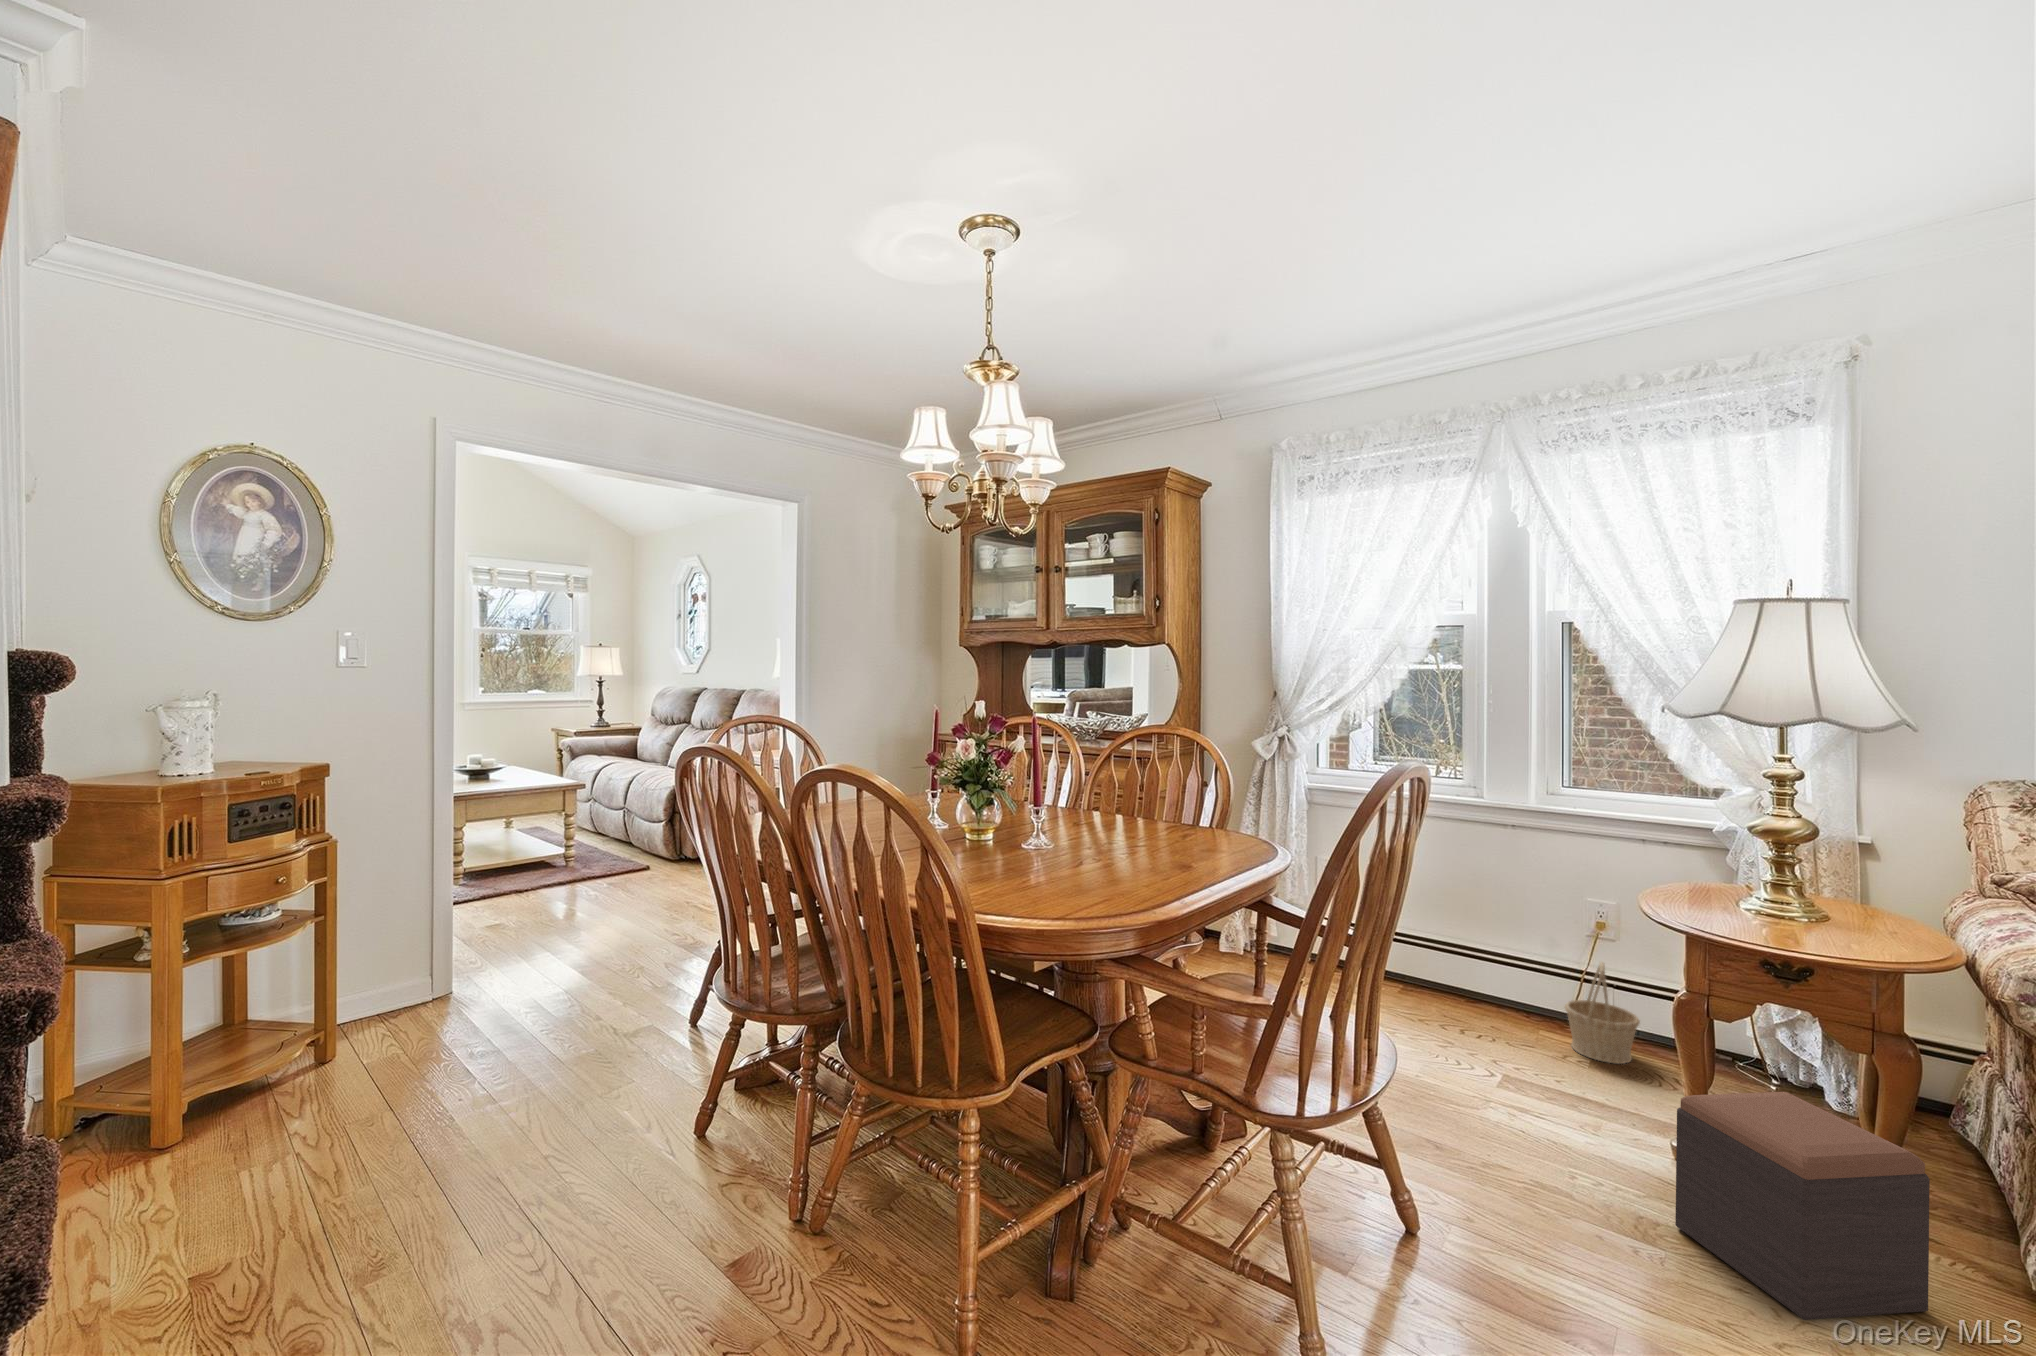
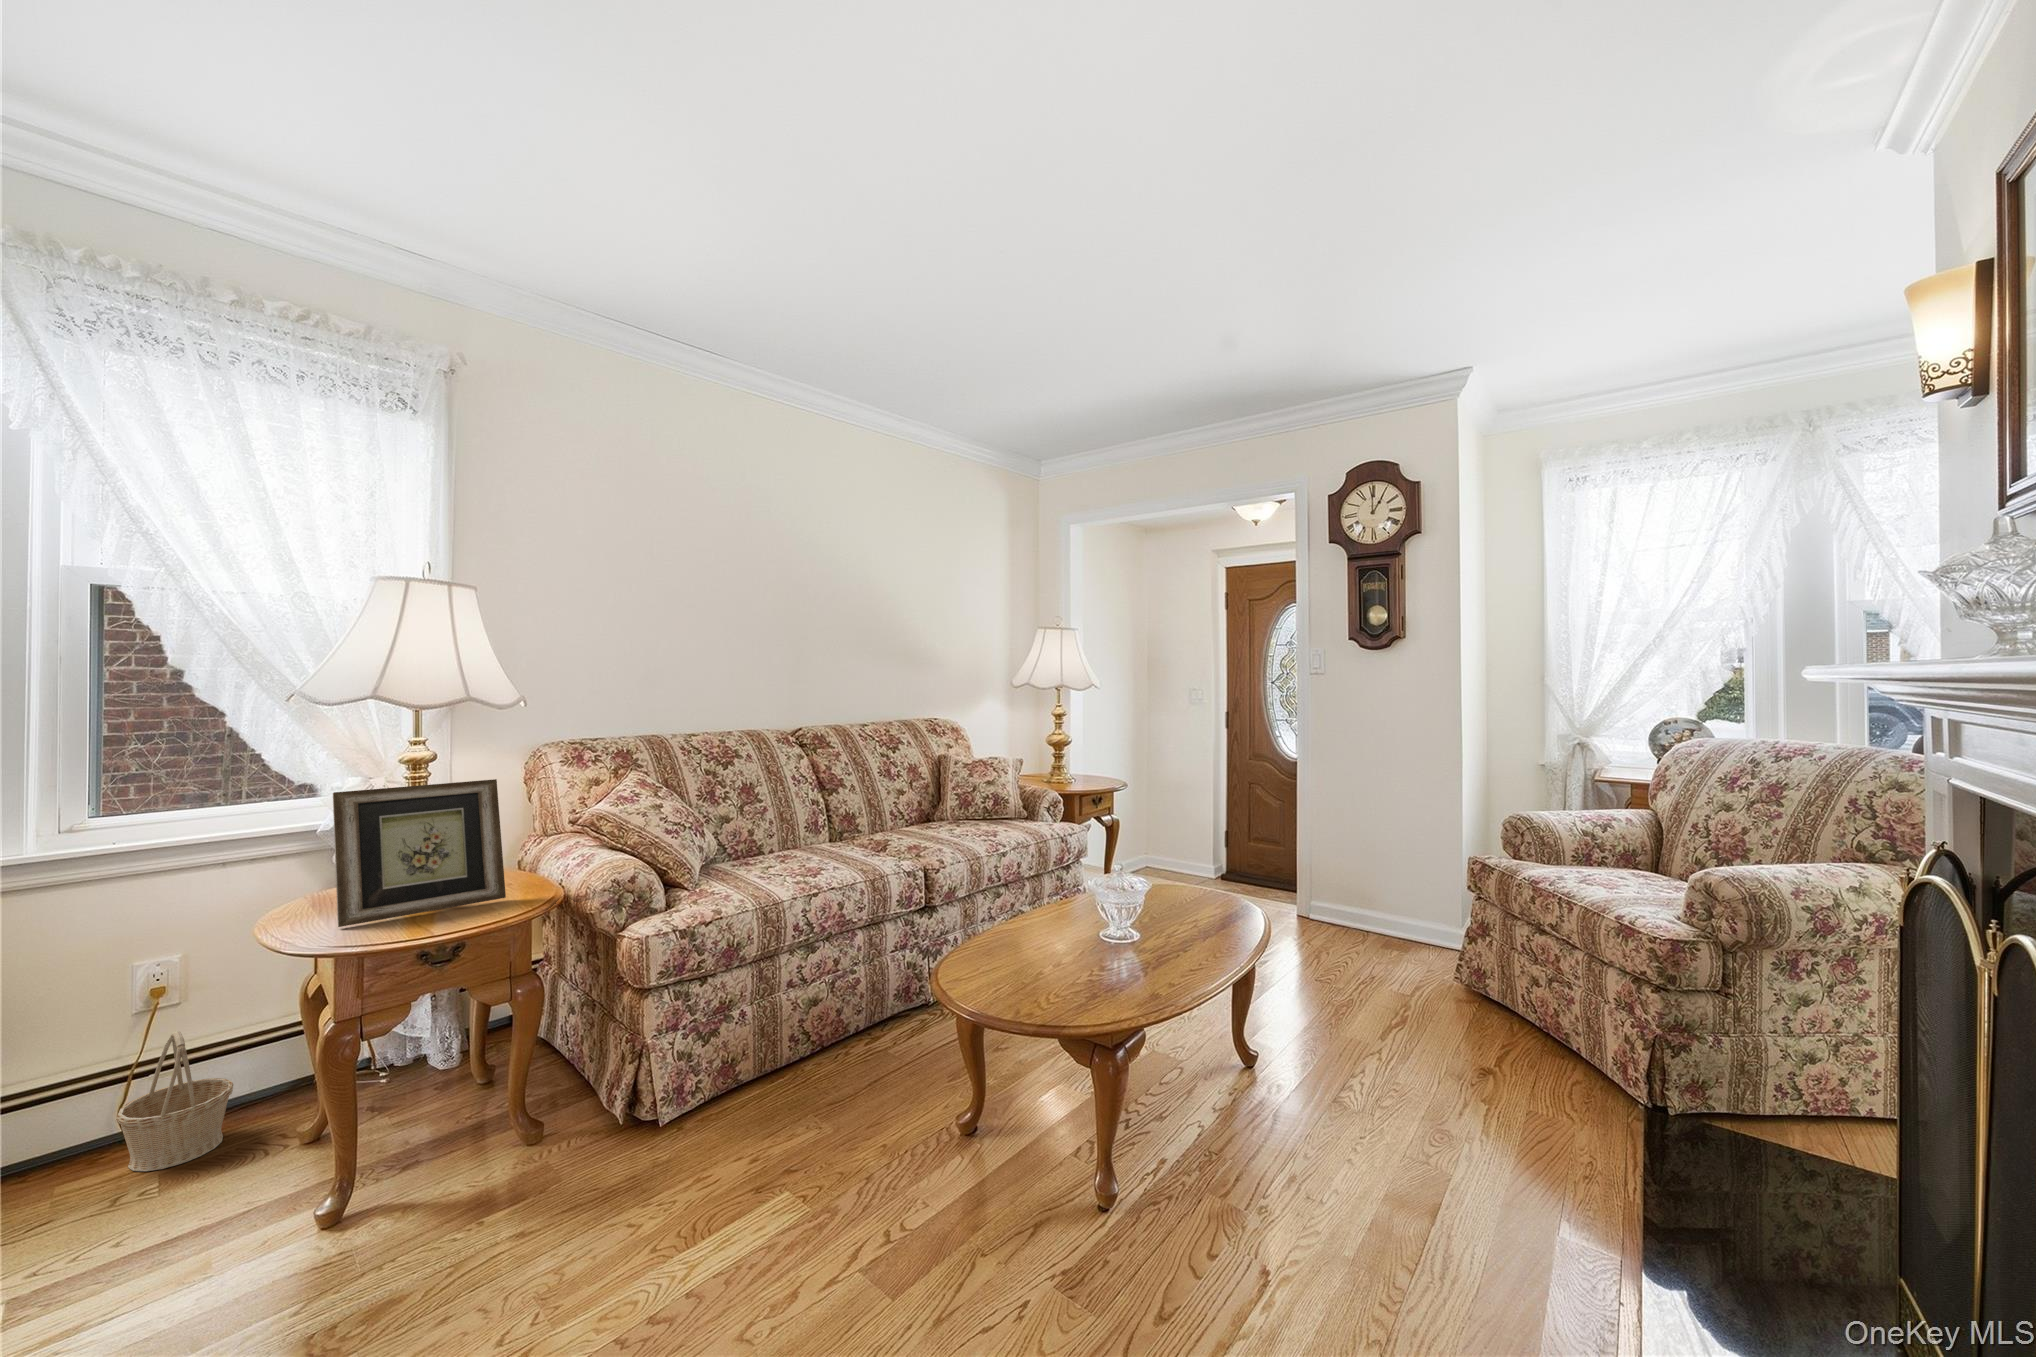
picture frame: none [1694,797,1876,942] -> present [333,779,506,927]
footstool: present [1675,1092,1930,1320] -> none [357,1074,575,1304]

